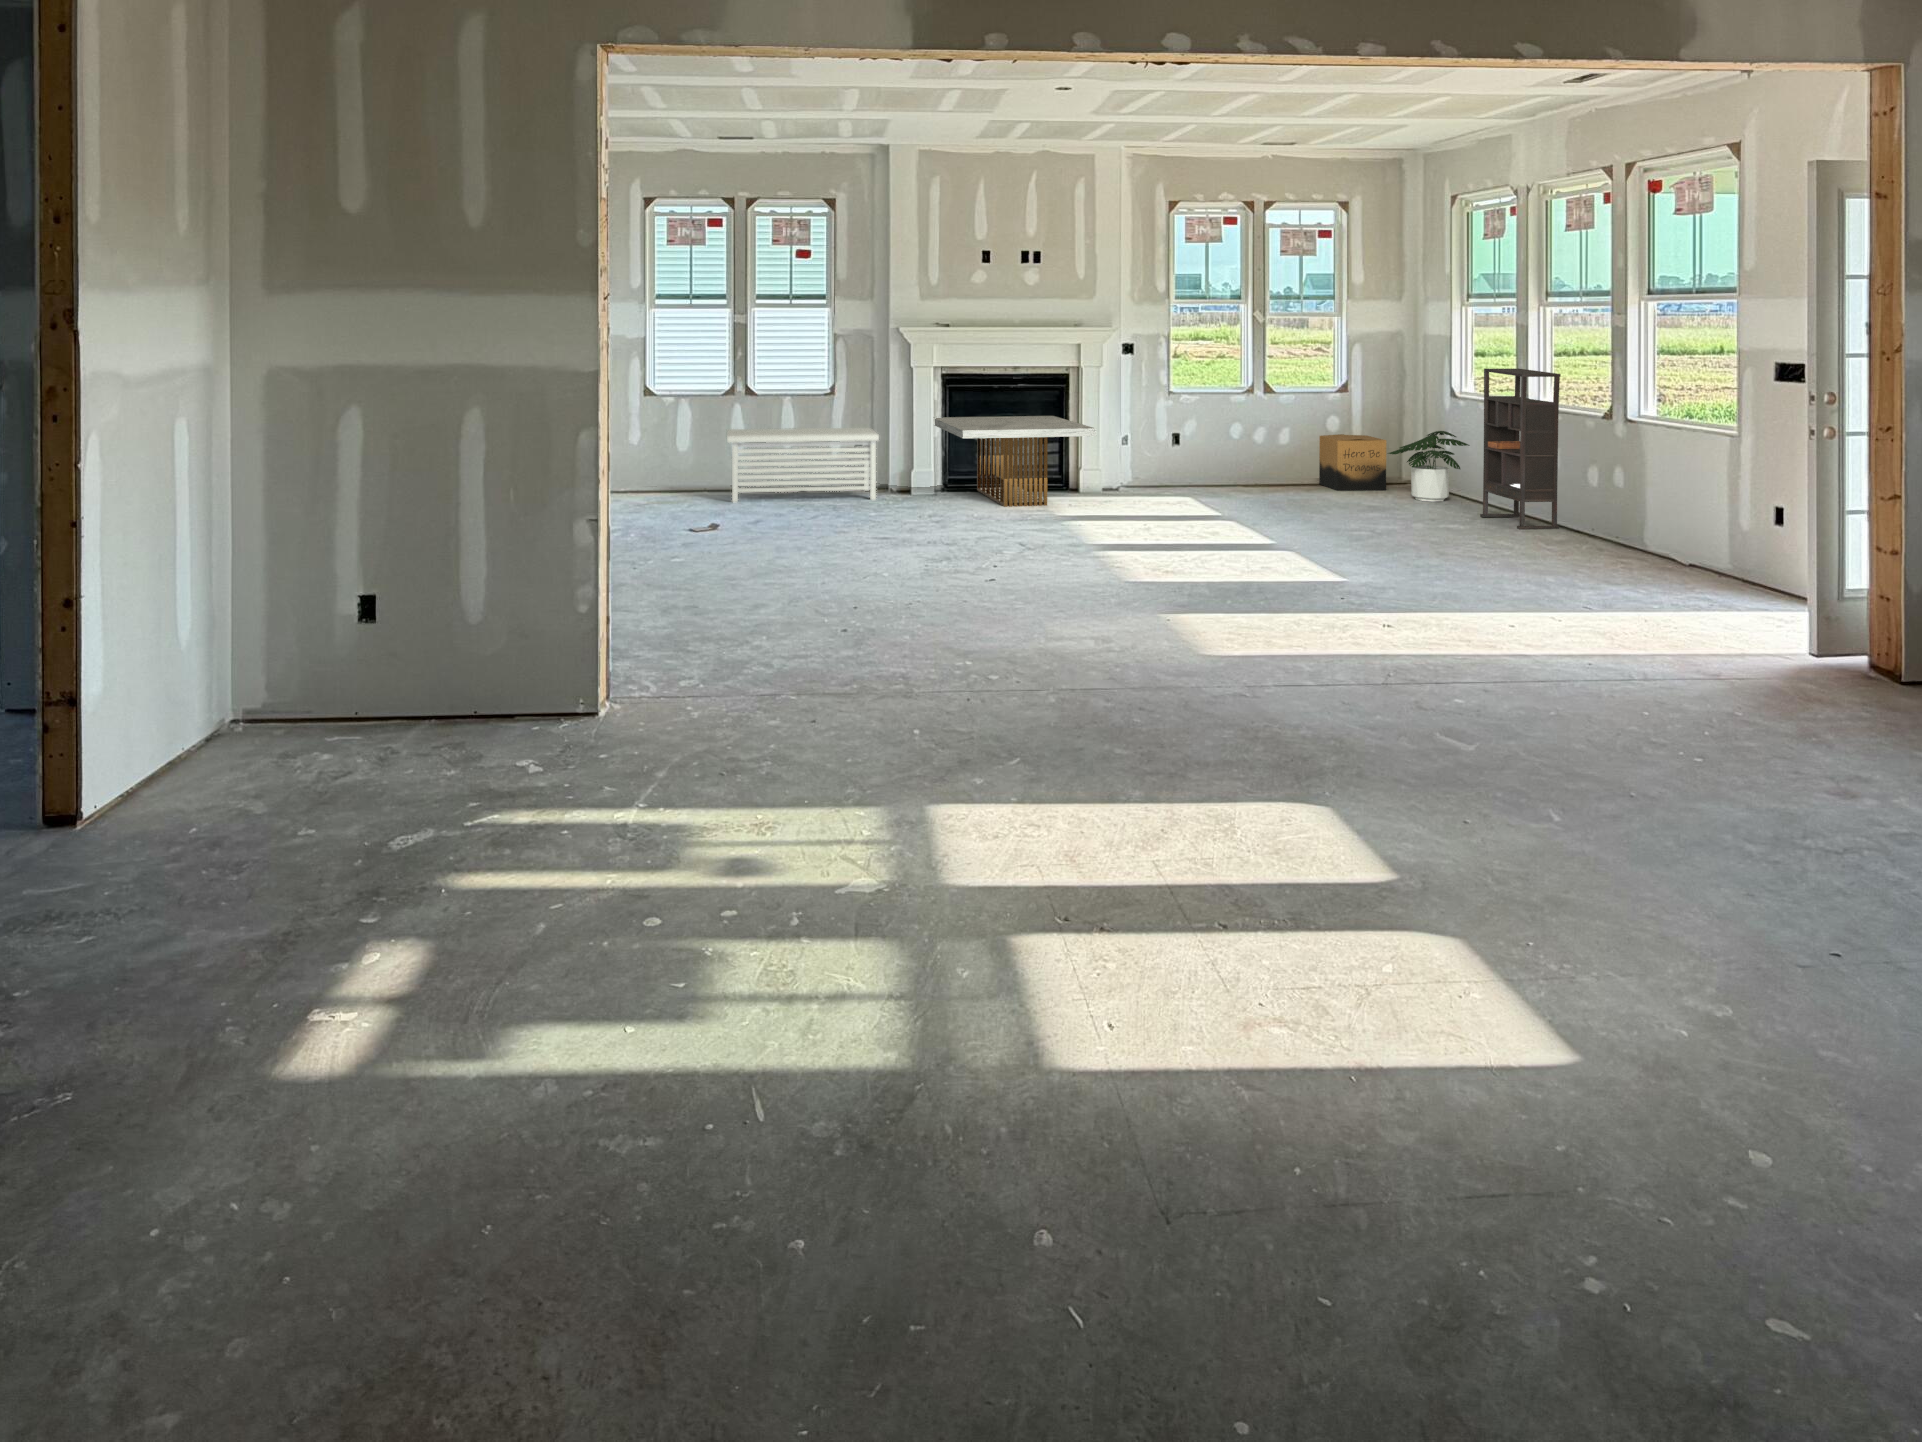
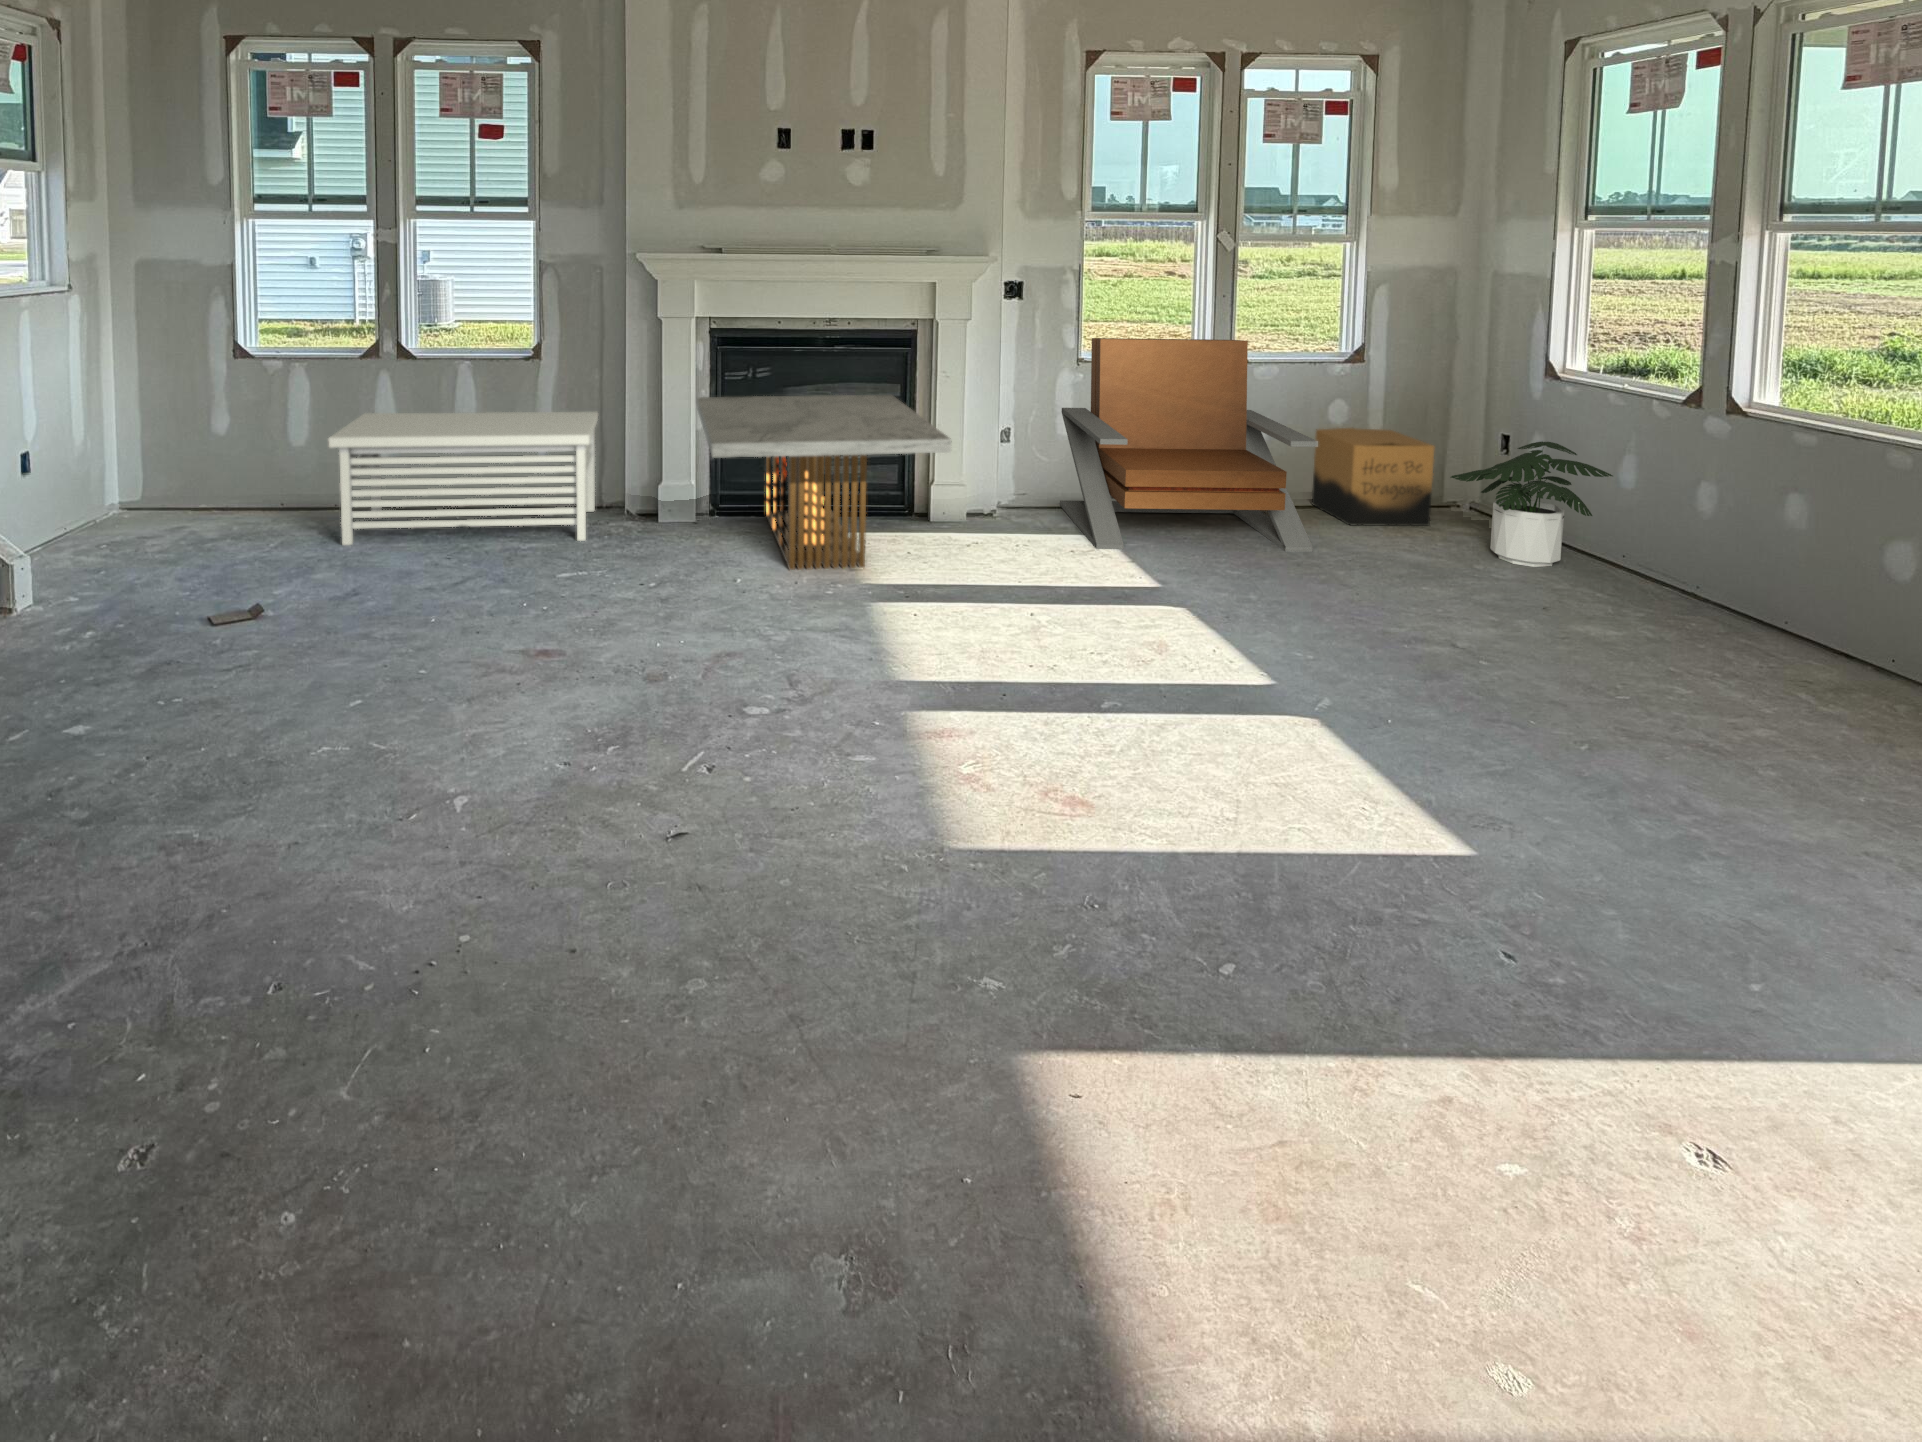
bookshelf: present [1480,369,1561,529] -> none [1670,355,1914,691]
lounge chair: none [1160,378,1309,499] -> present [1060,338,1318,552]

